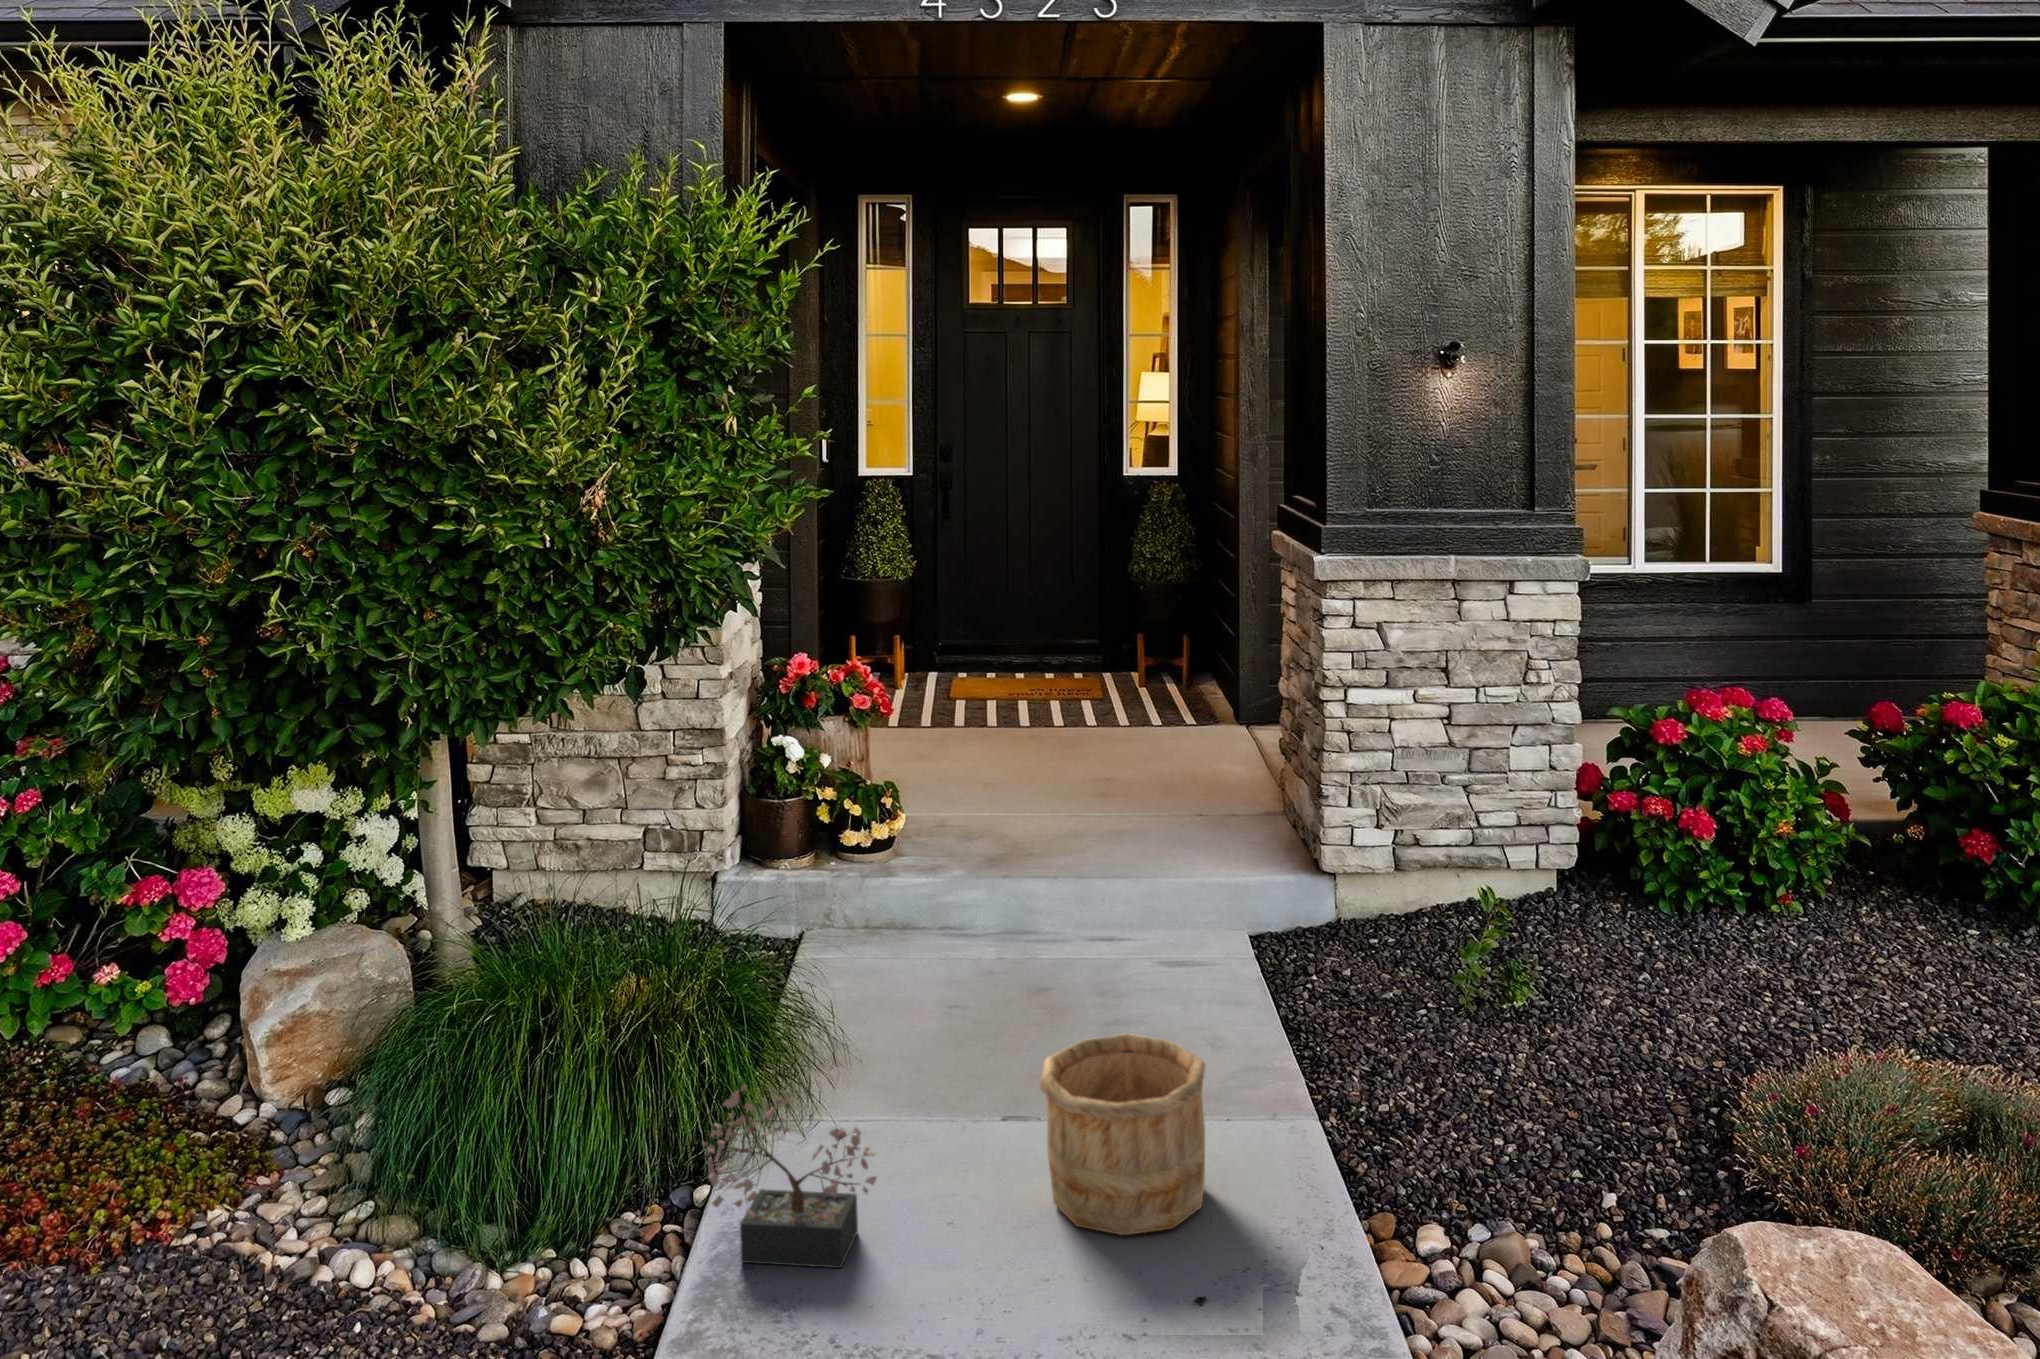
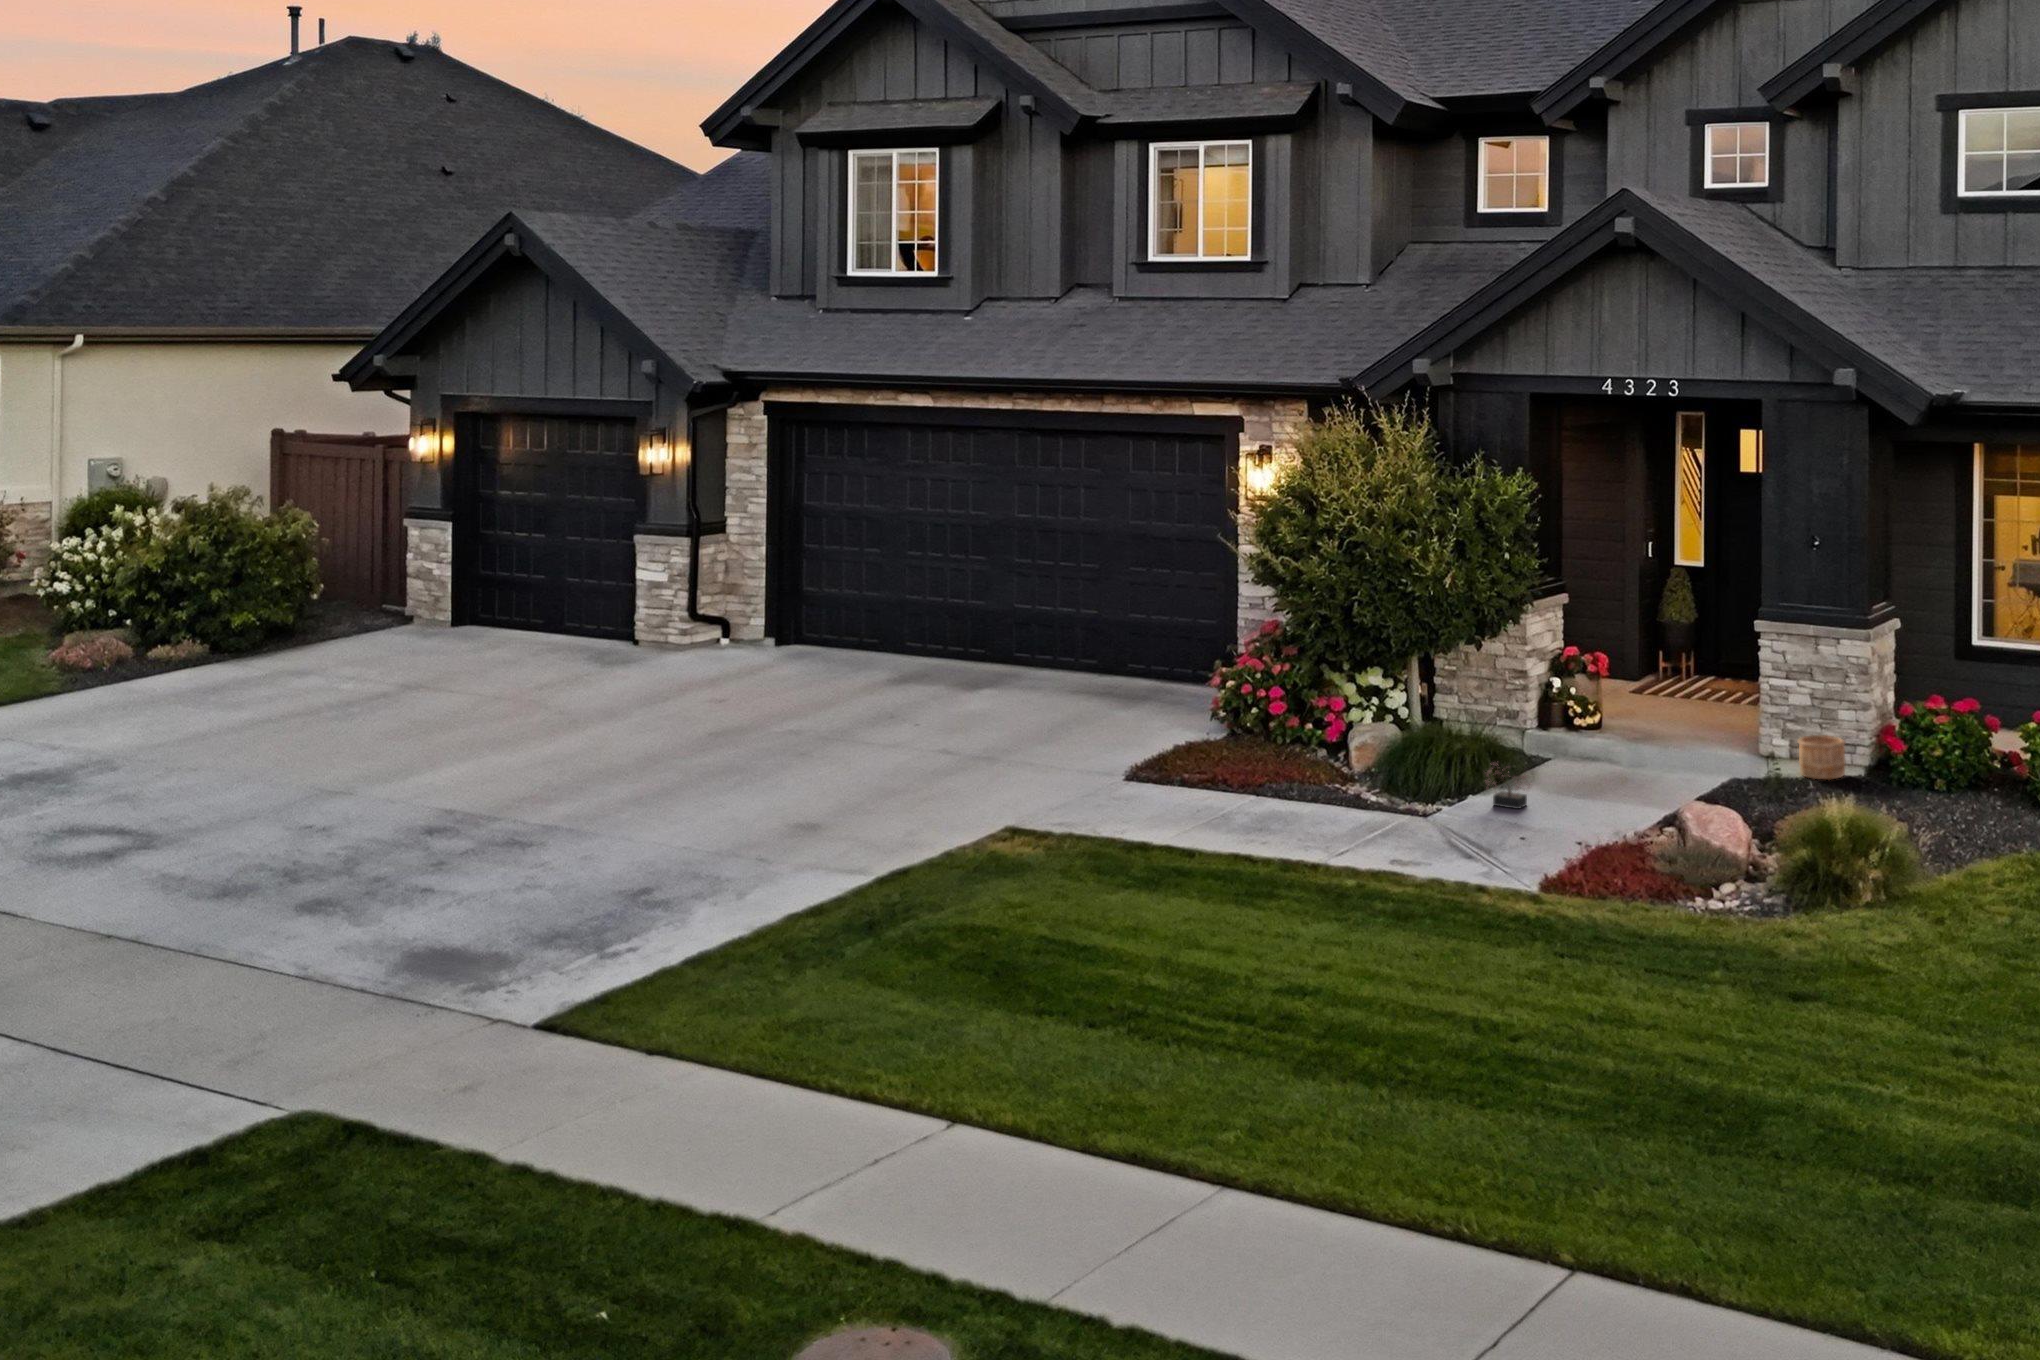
wooden bucket: present [1040,1034,1205,1235] -> present [1798,735,1845,779]

